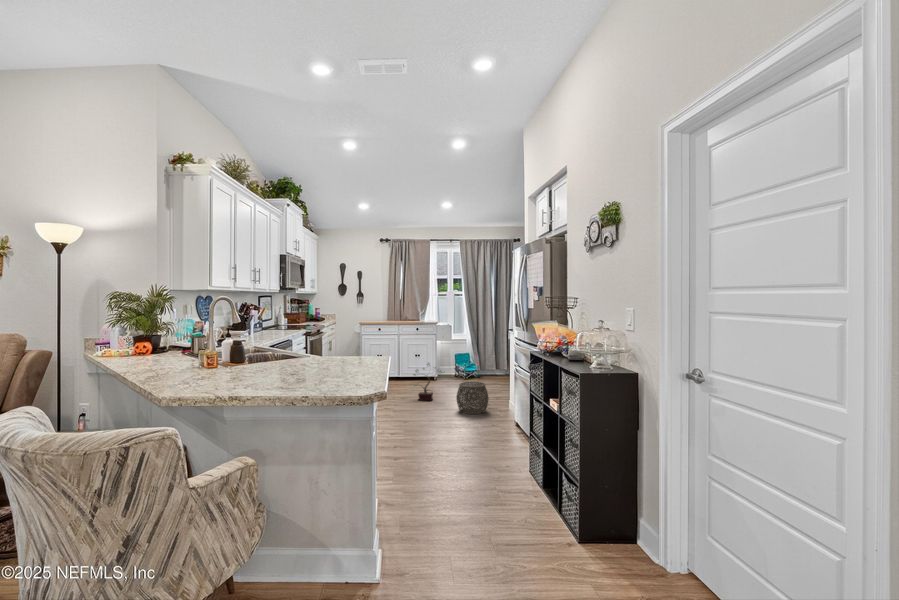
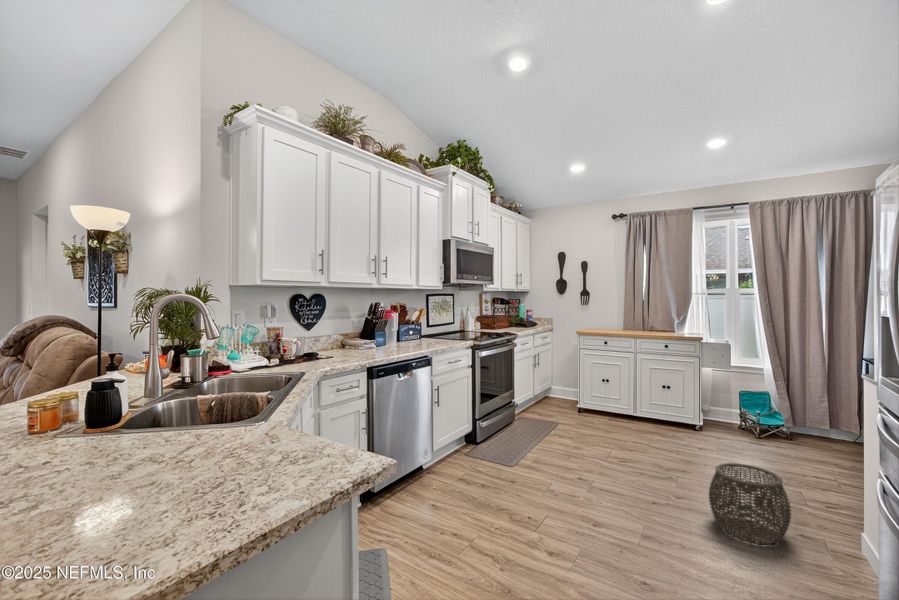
potted plant: present [414,363,442,401] -> none [633,407,696,476]

